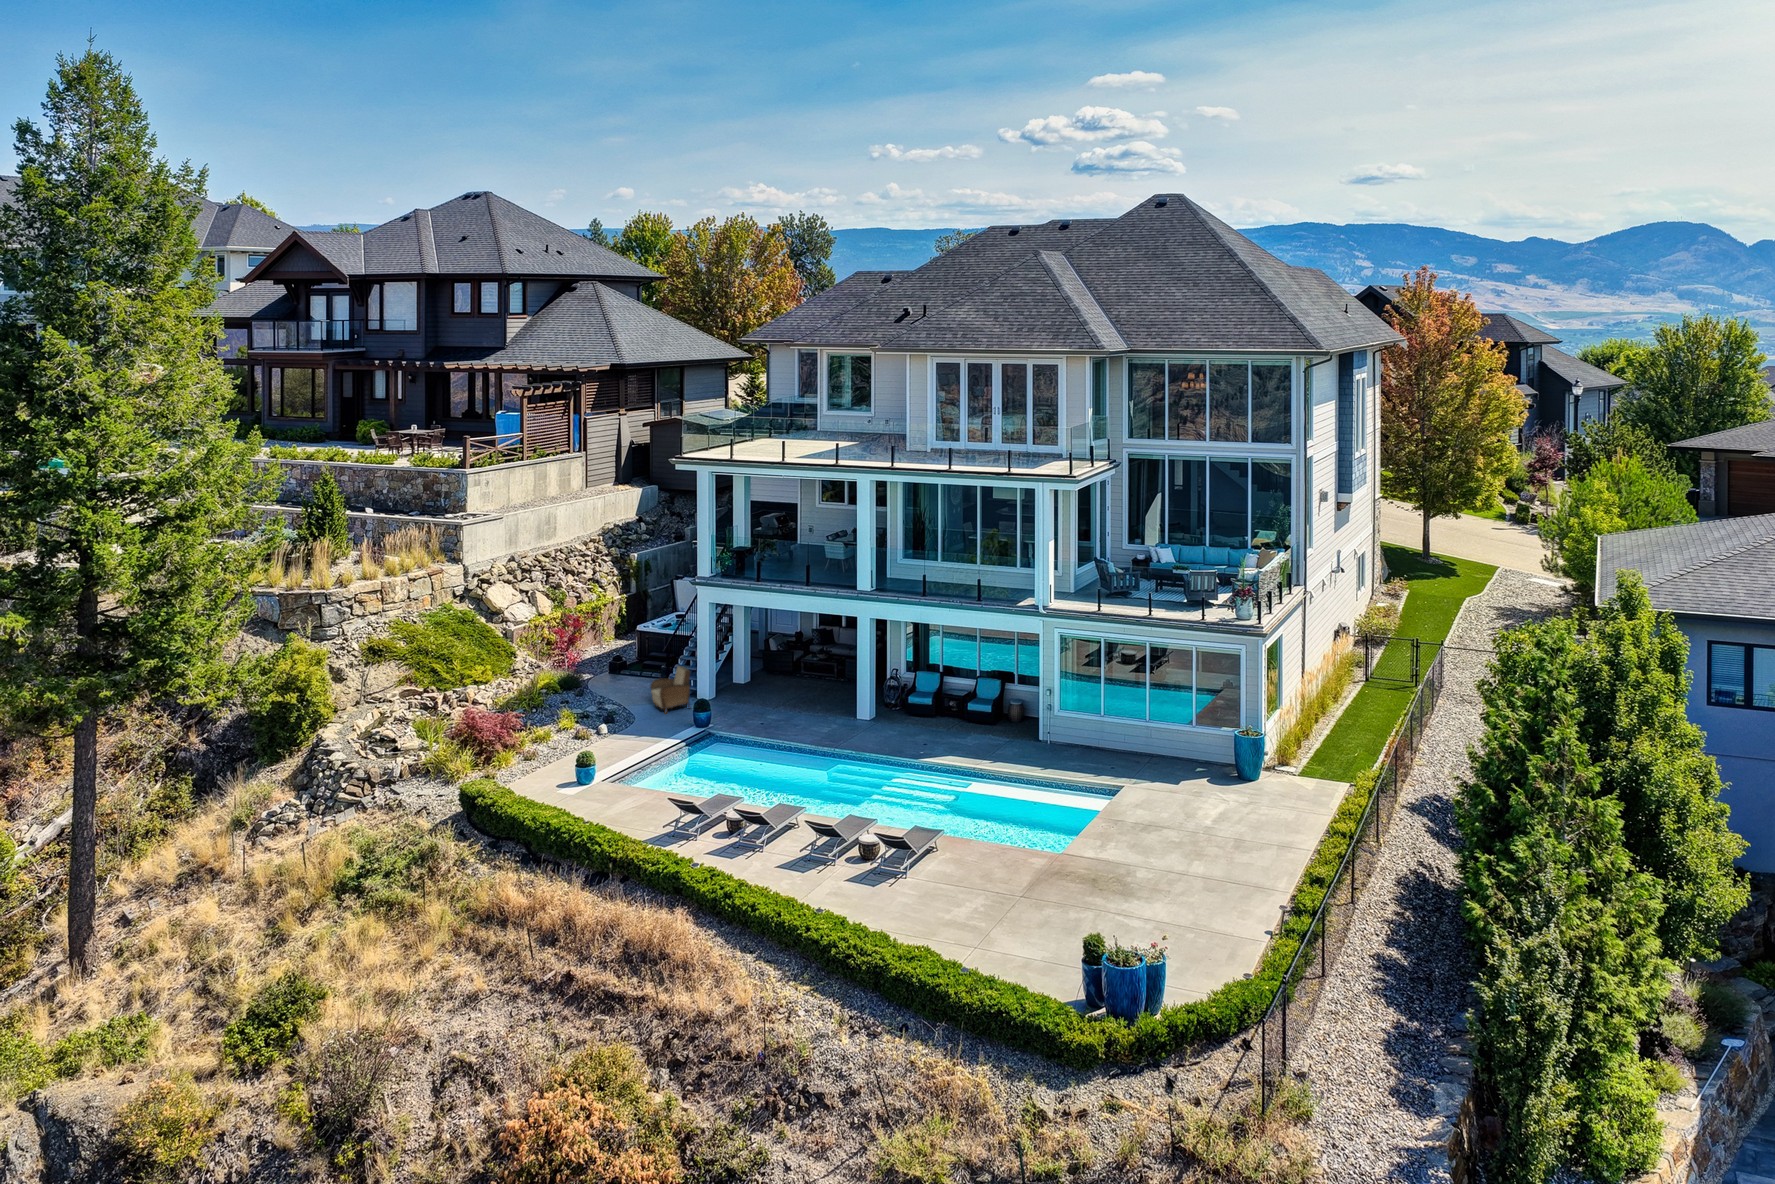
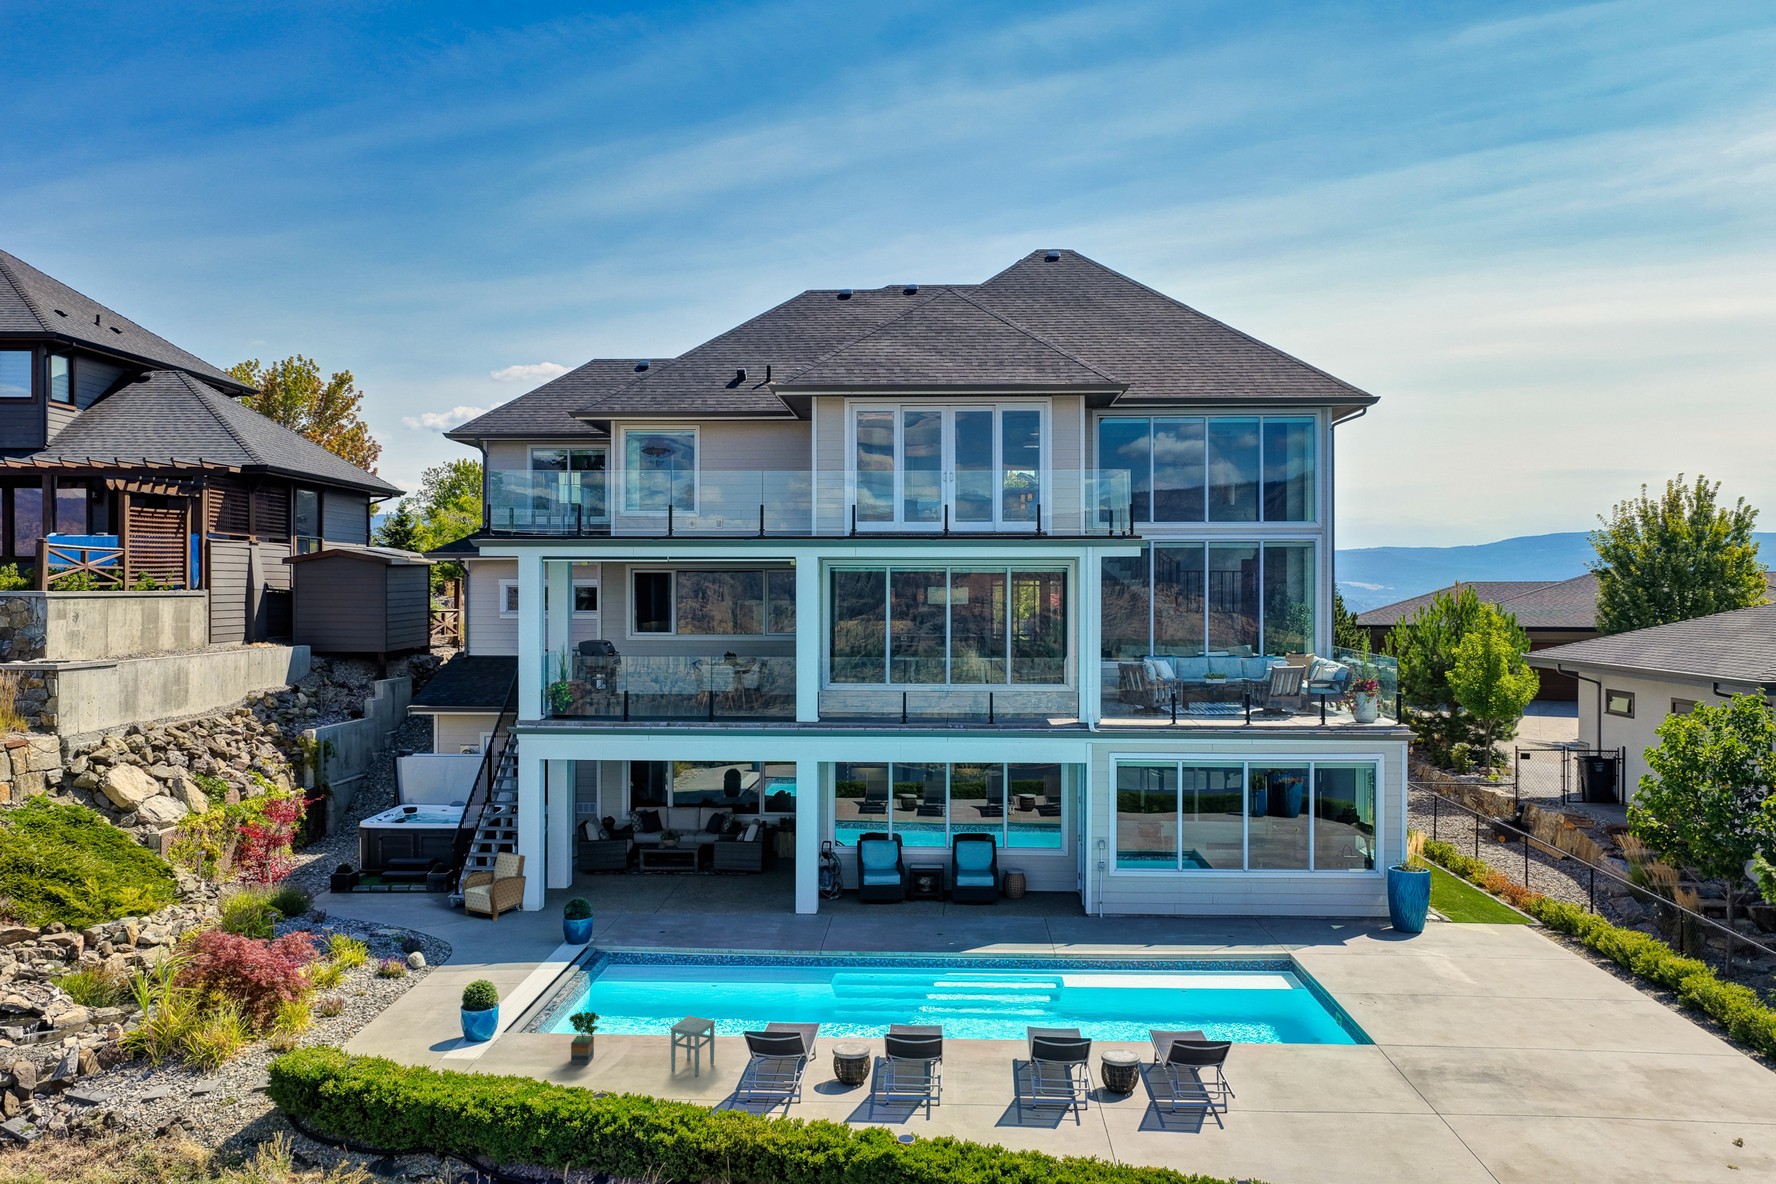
potted tree: none [582,793,605,827] -> present [569,1012,600,1065]
stool: none [628,809,659,849] -> present [670,1016,715,1076]

